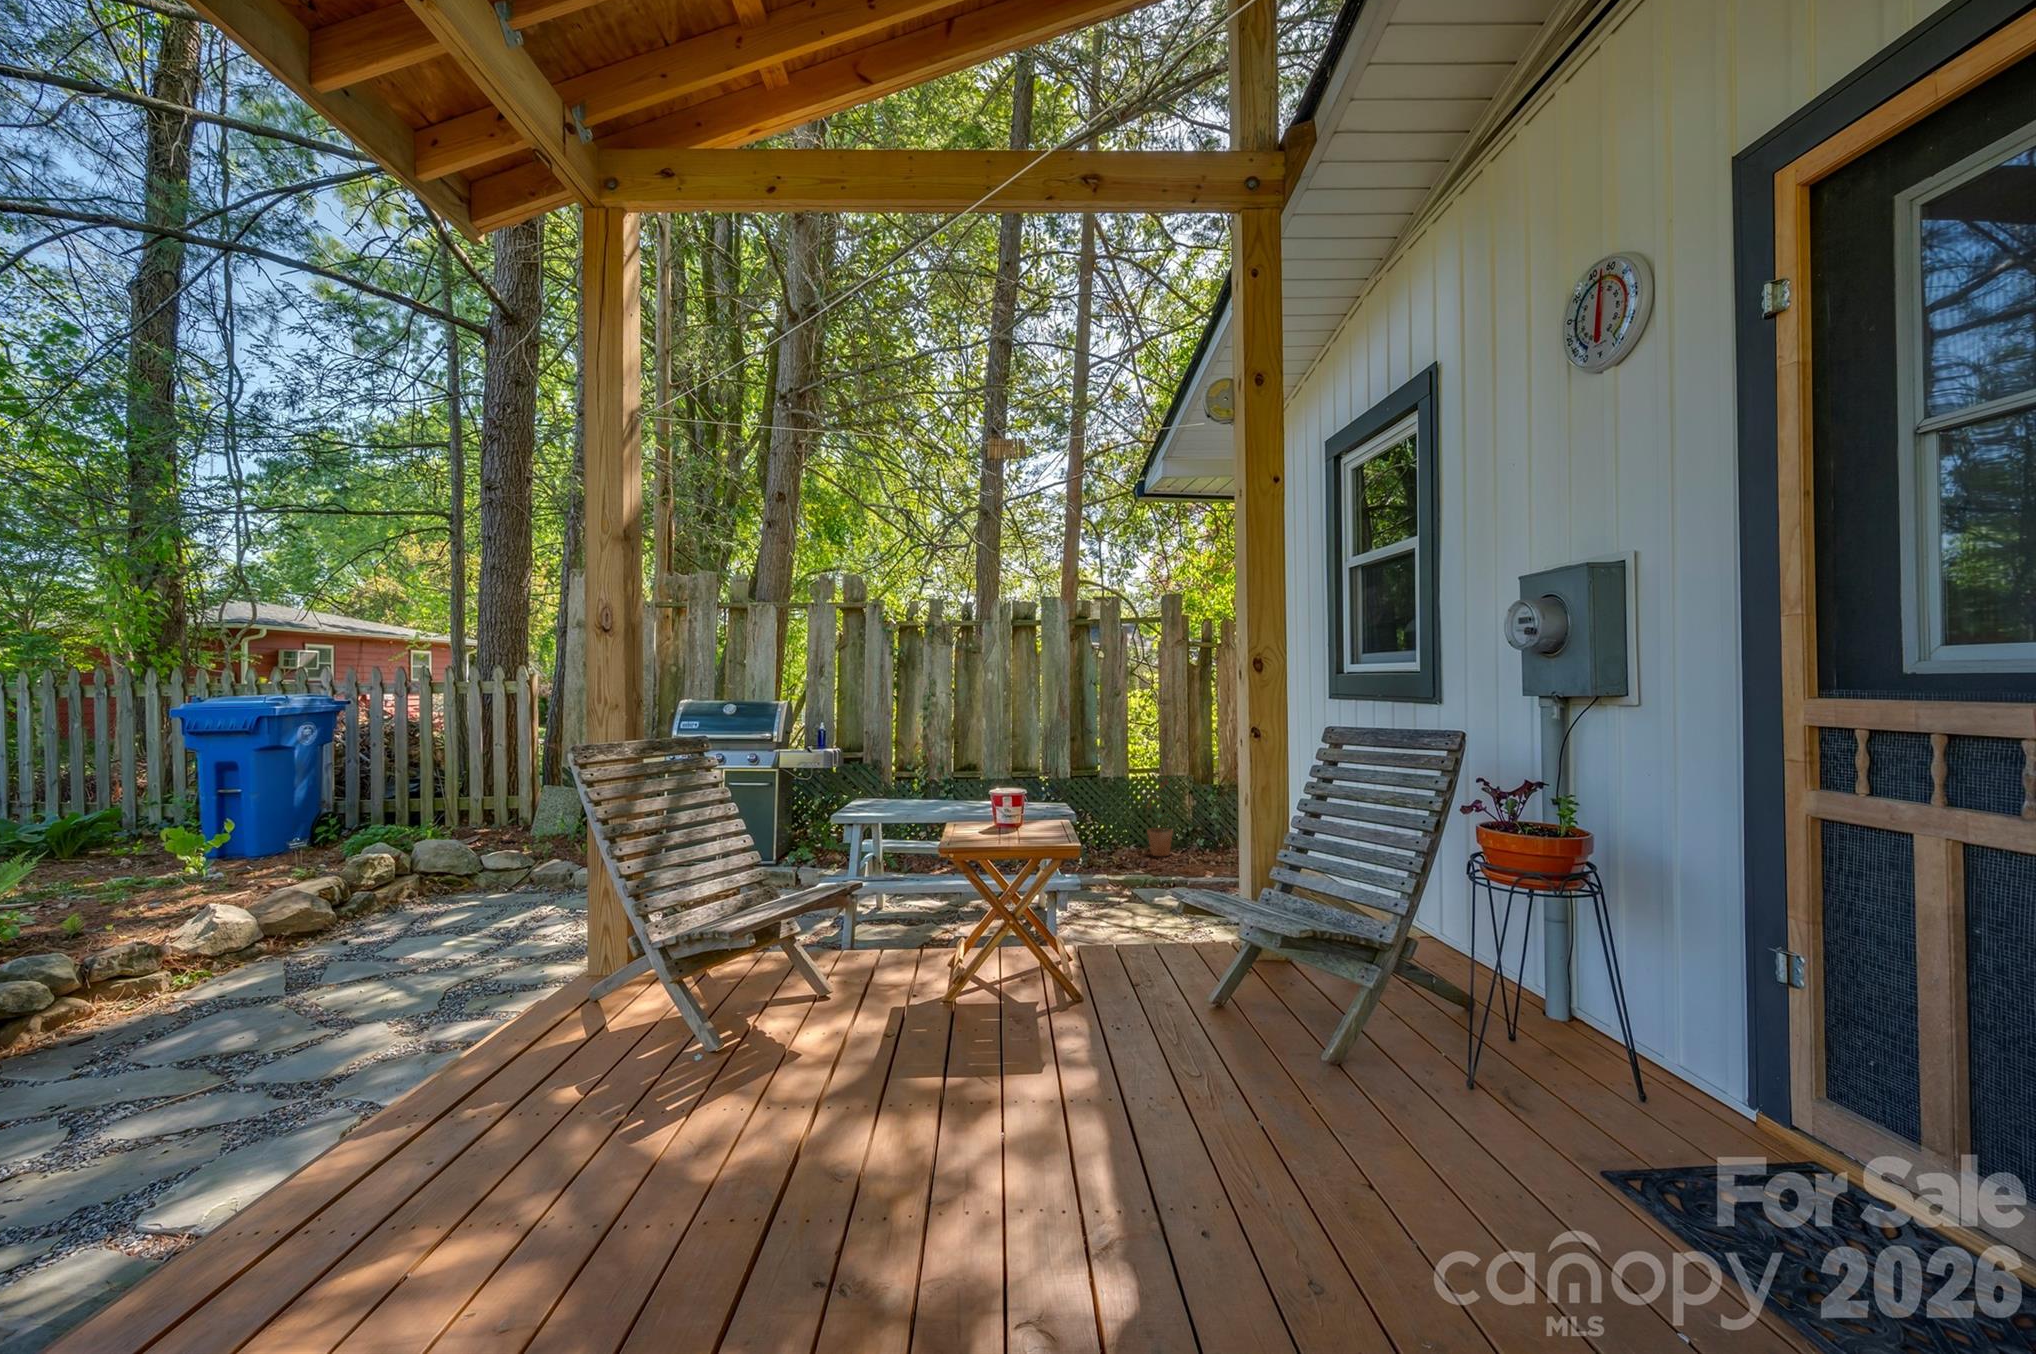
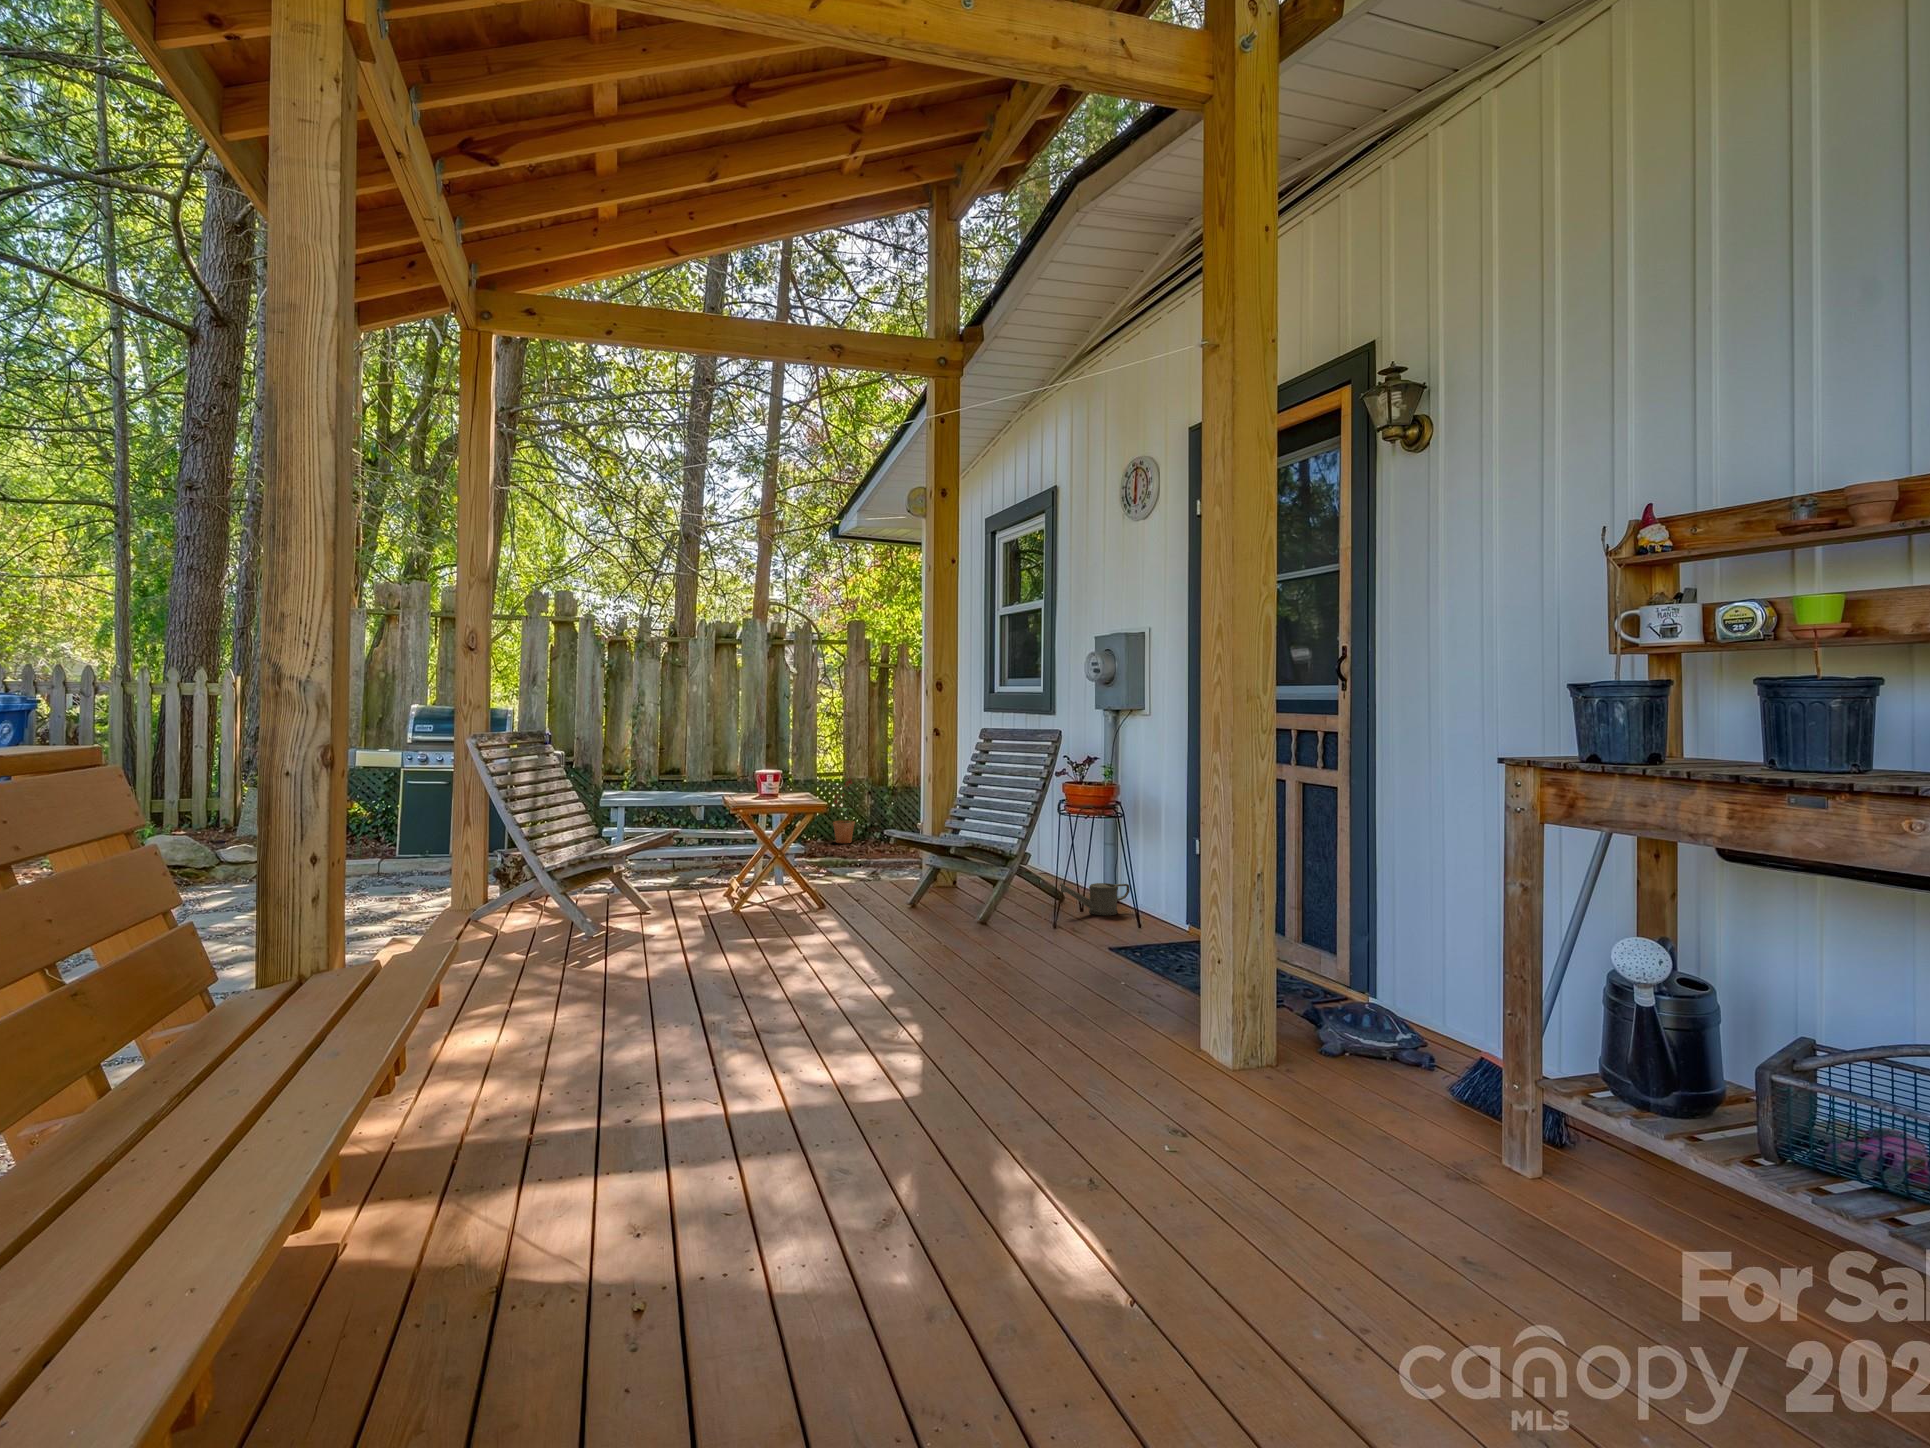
watering can: none [1471,991,1605,1056] -> present [1060,883,1129,915]

